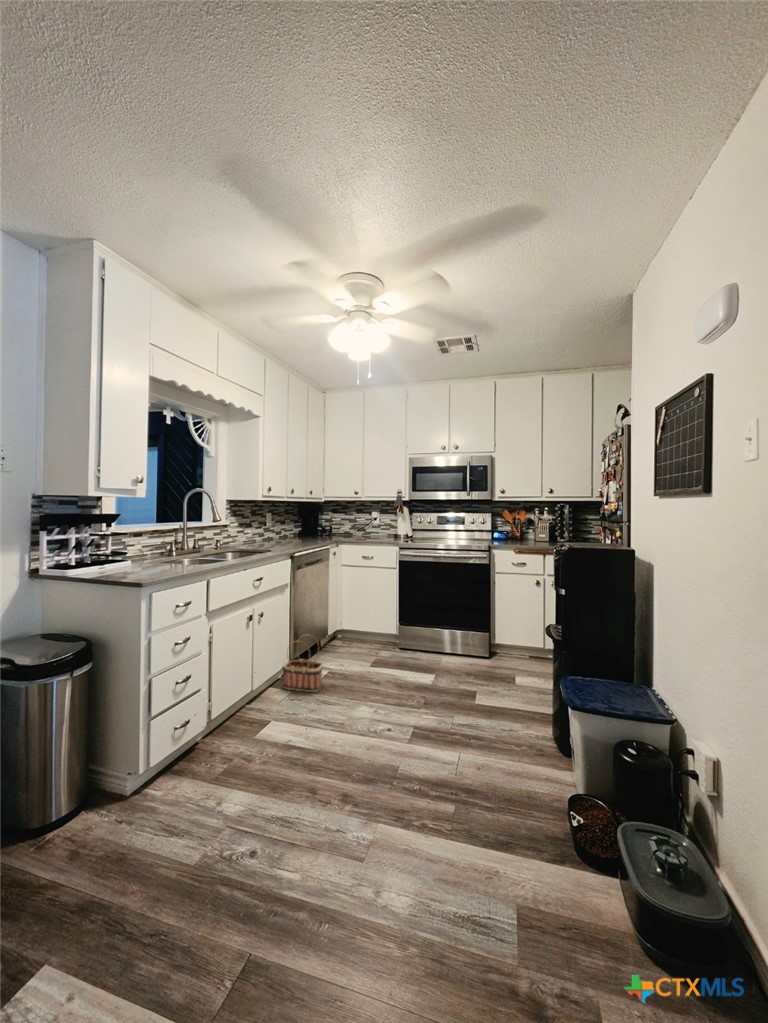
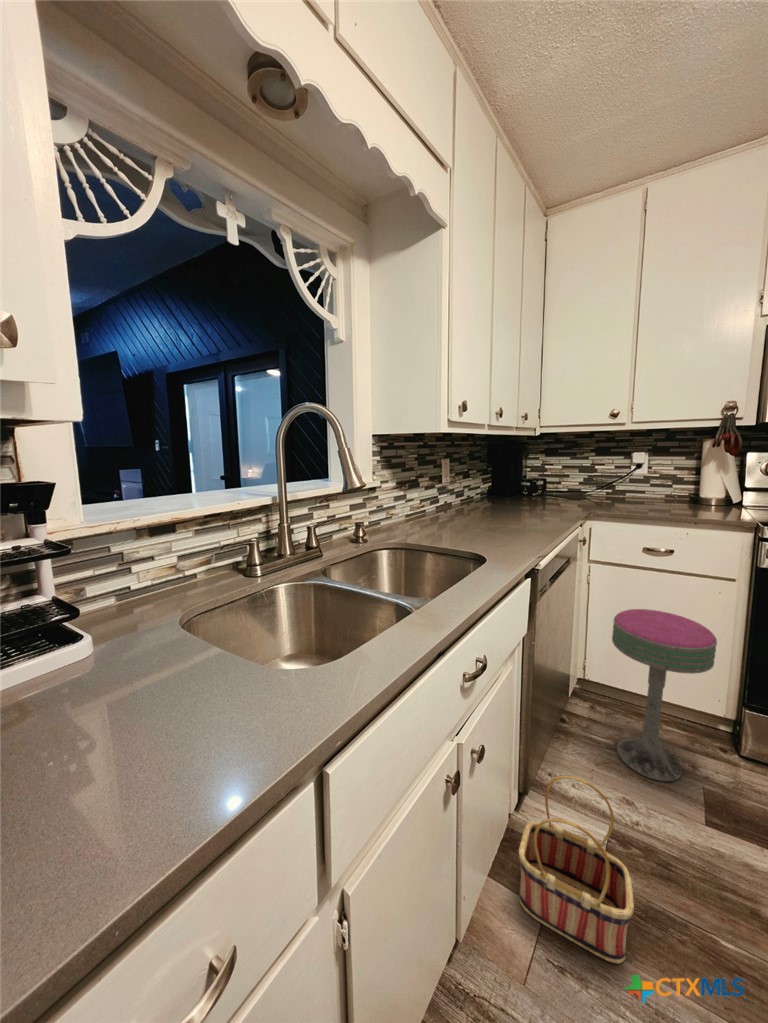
bar stool: none [343,584,380,658] -> present [612,609,717,781]

